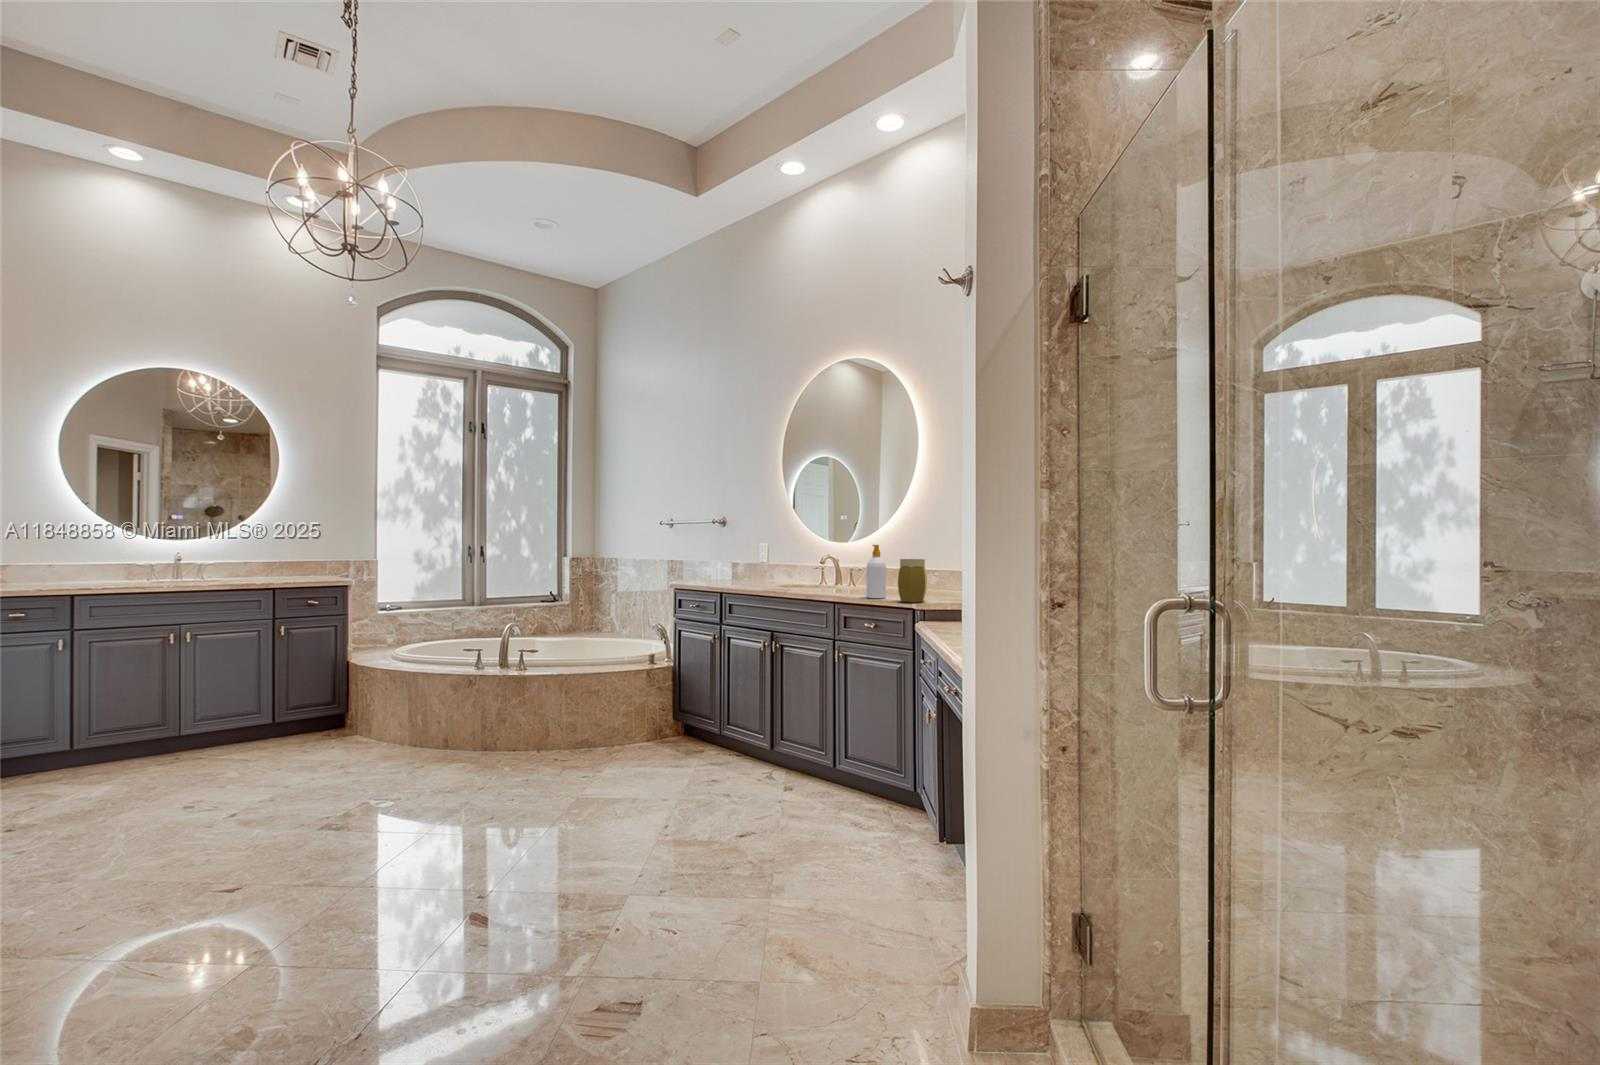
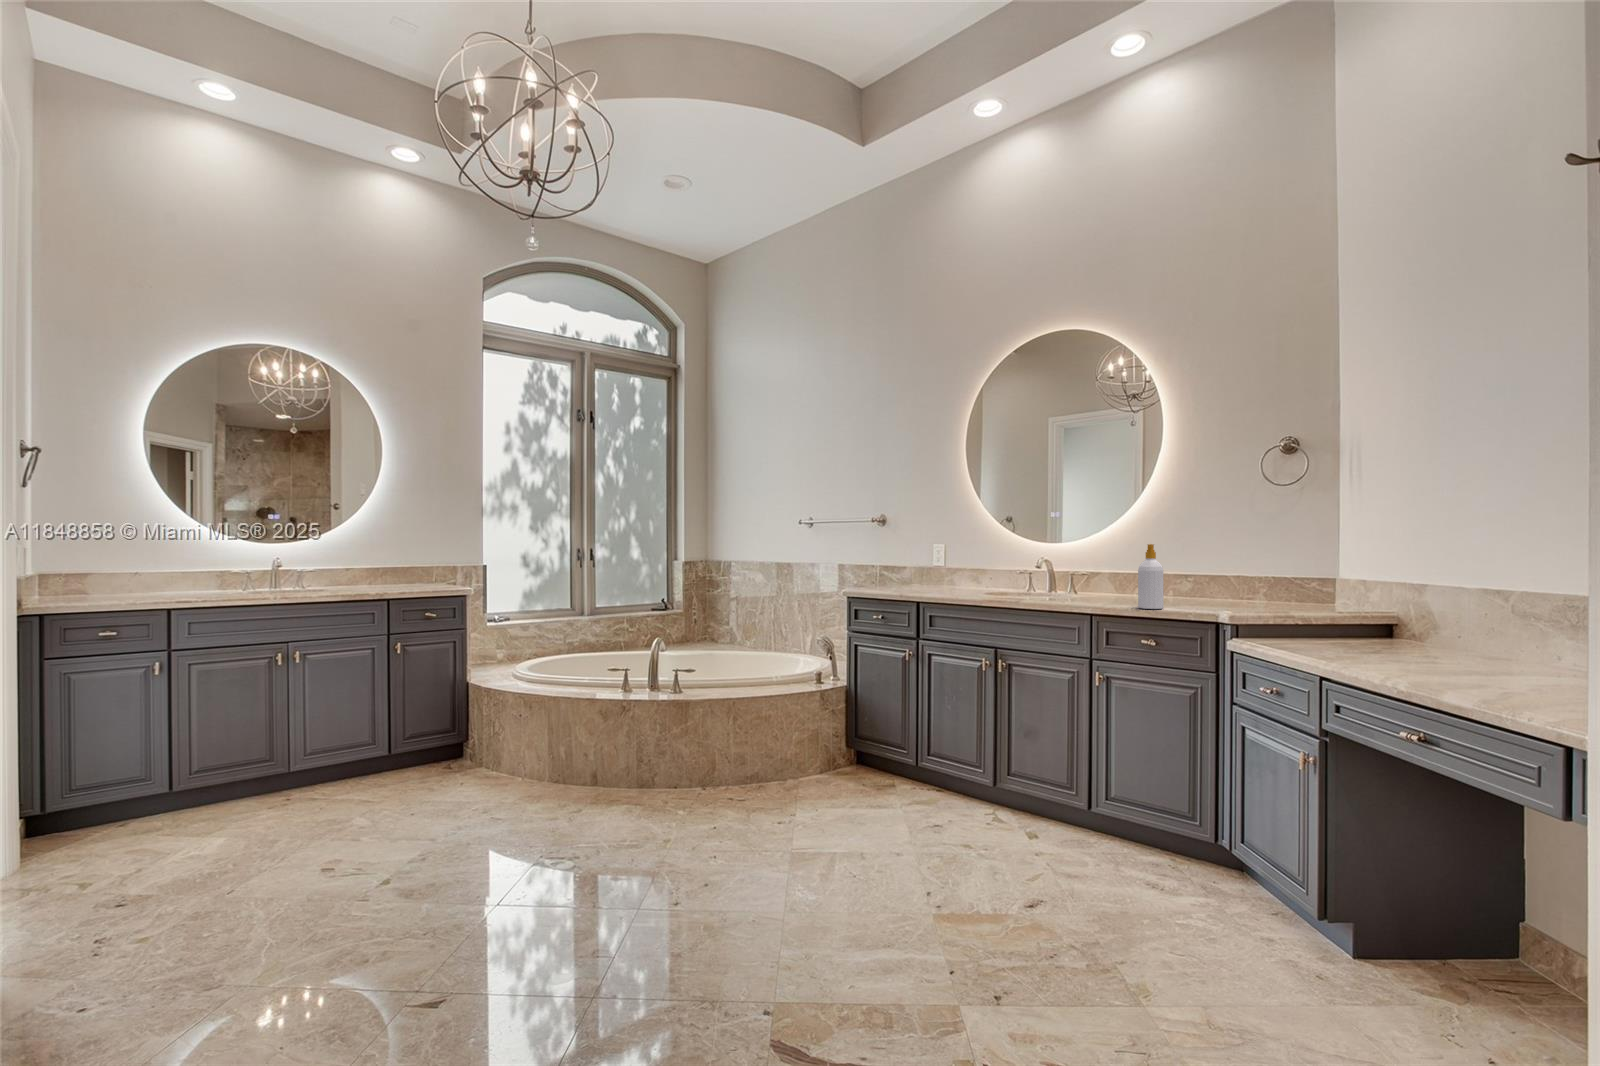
jar: present [898,559,927,602] -> none [1193,561,1234,614]

